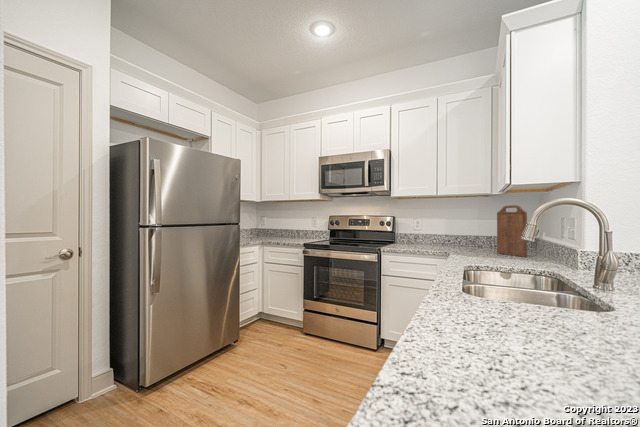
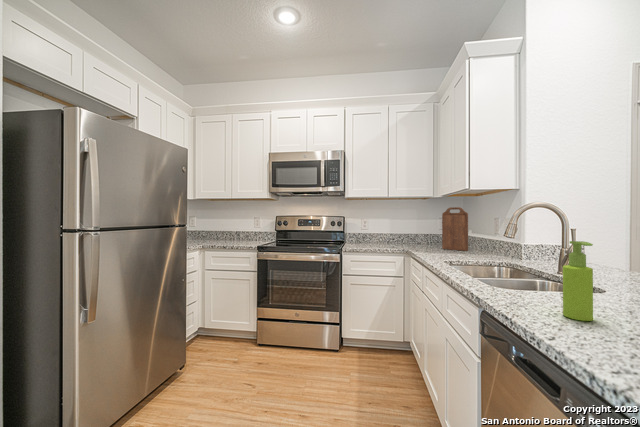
soap dispenser: none [478,242,507,333] -> present [563,241,593,321]

